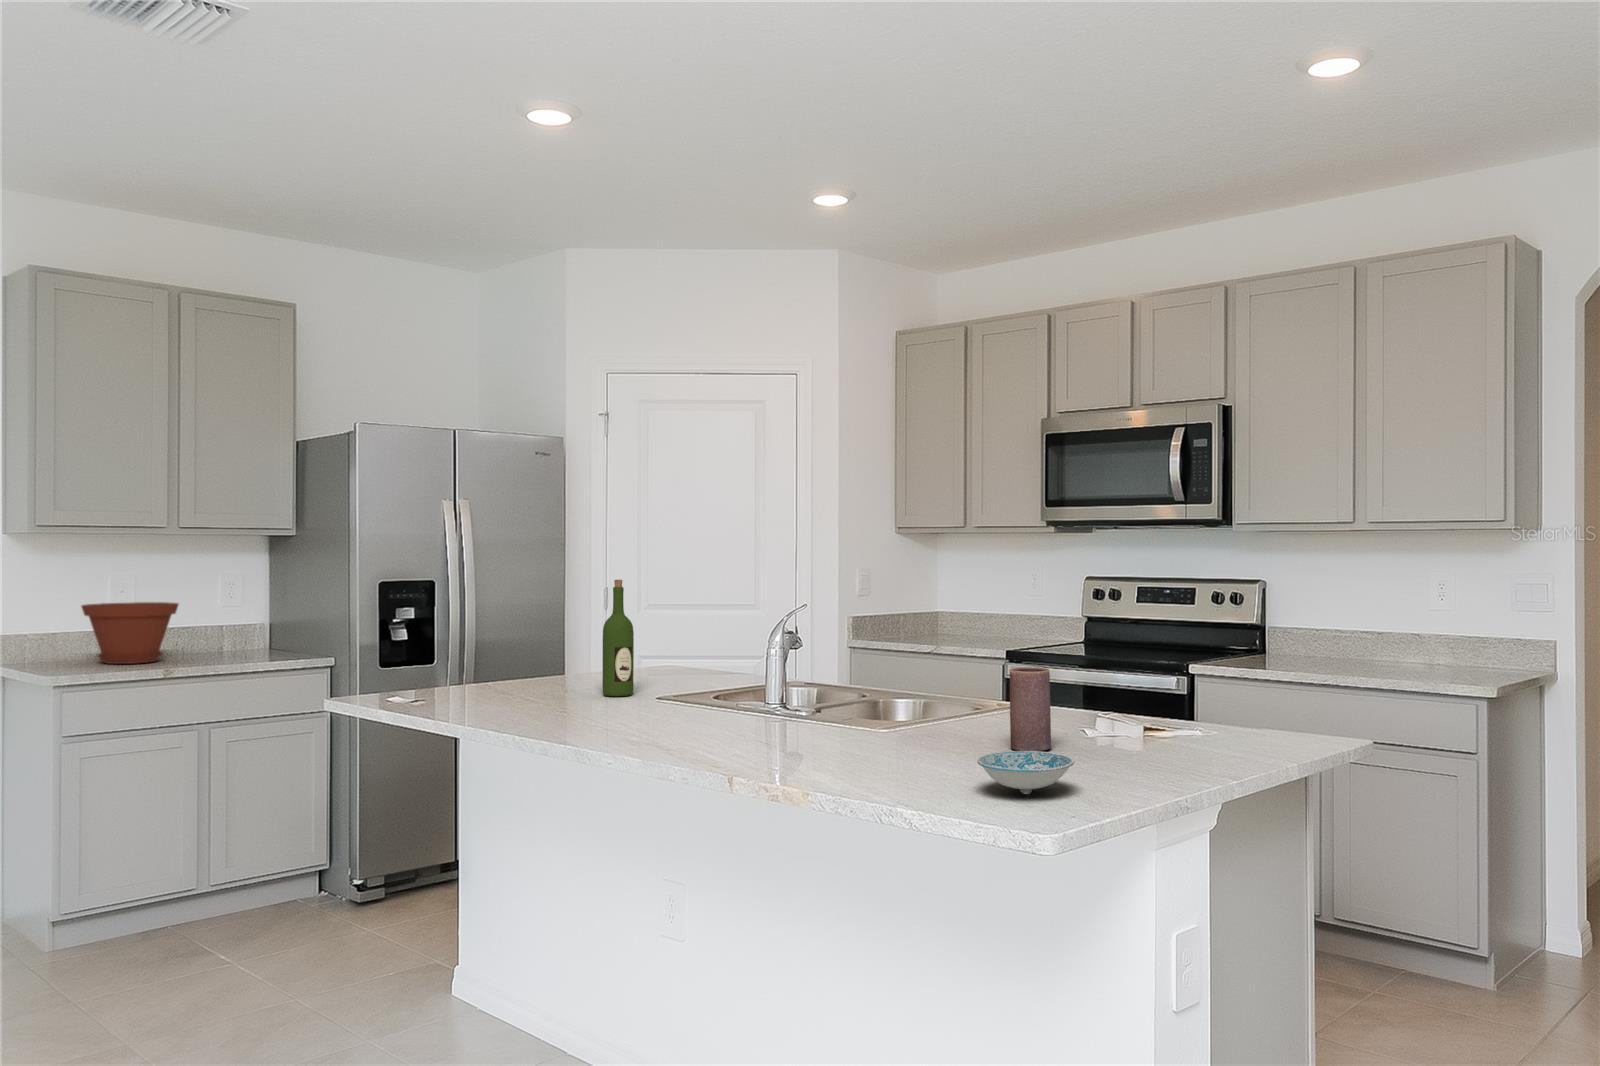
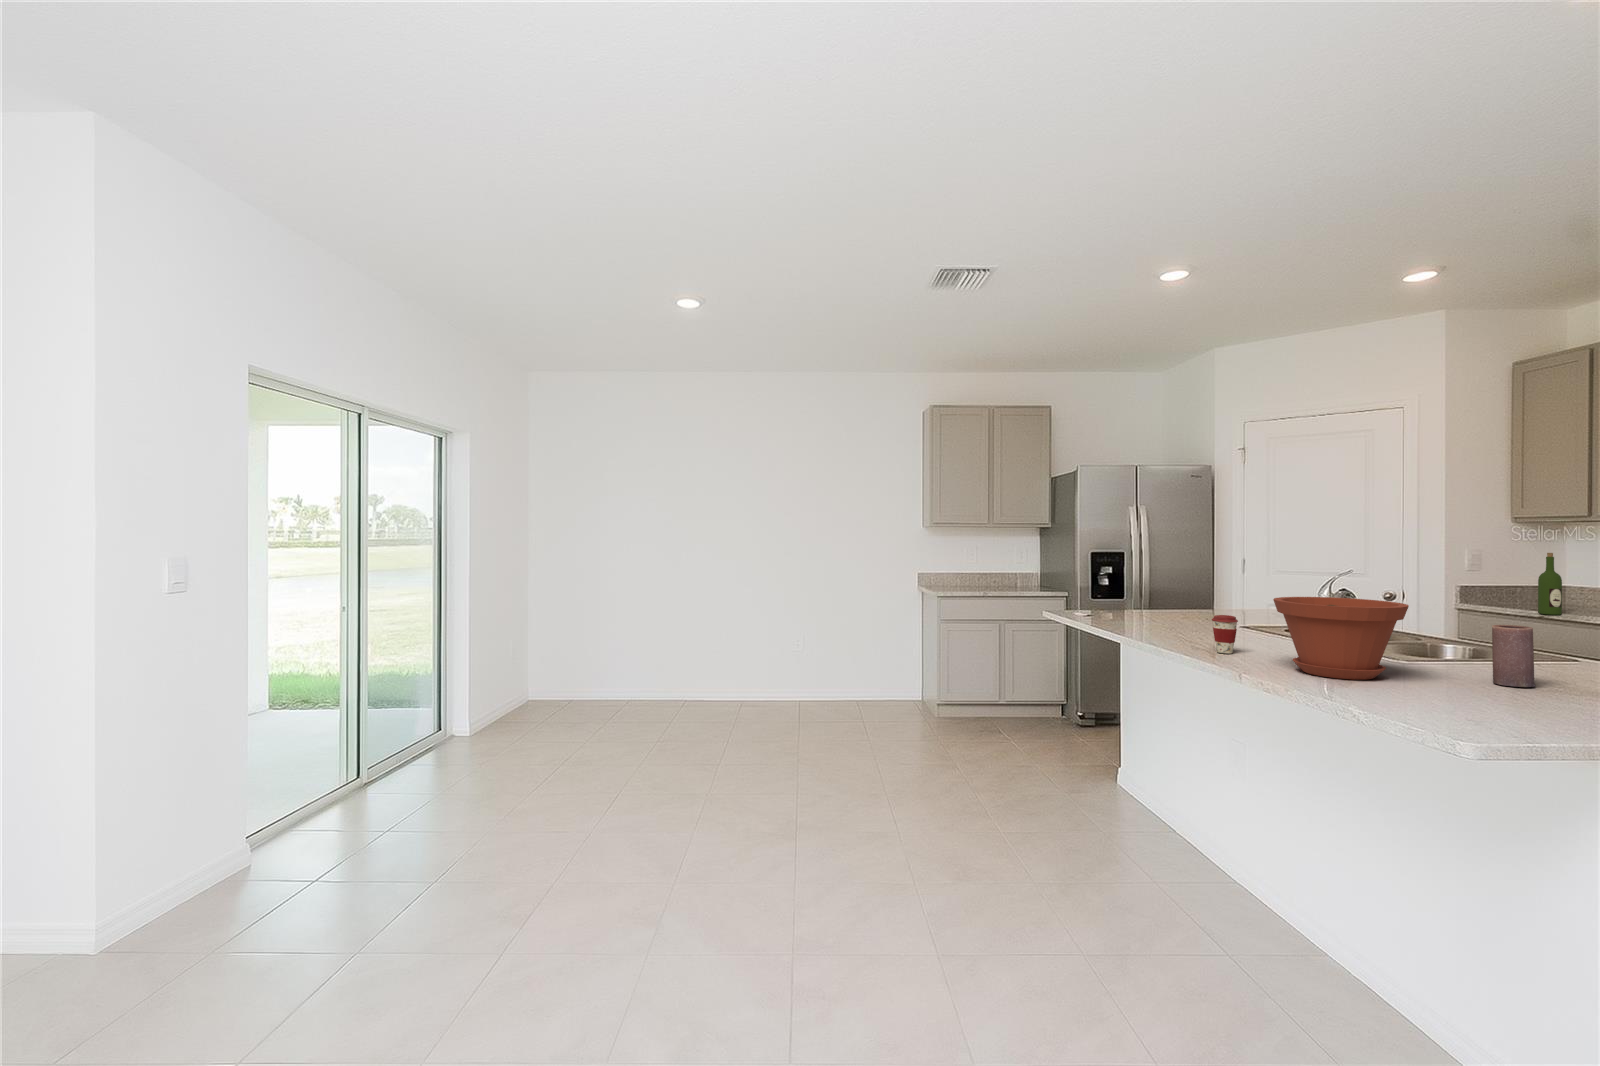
wine bottle: present [602,580,634,696] -> present [1538,553,1562,615]
plant pot: present [81,602,179,664] -> present [1273,597,1409,680]
coffee cup: none [661,682,700,748] -> present [1212,615,1238,654]
ceramic bowl: present [977,751,1074,793] -> none [1413,678,1507,707]

